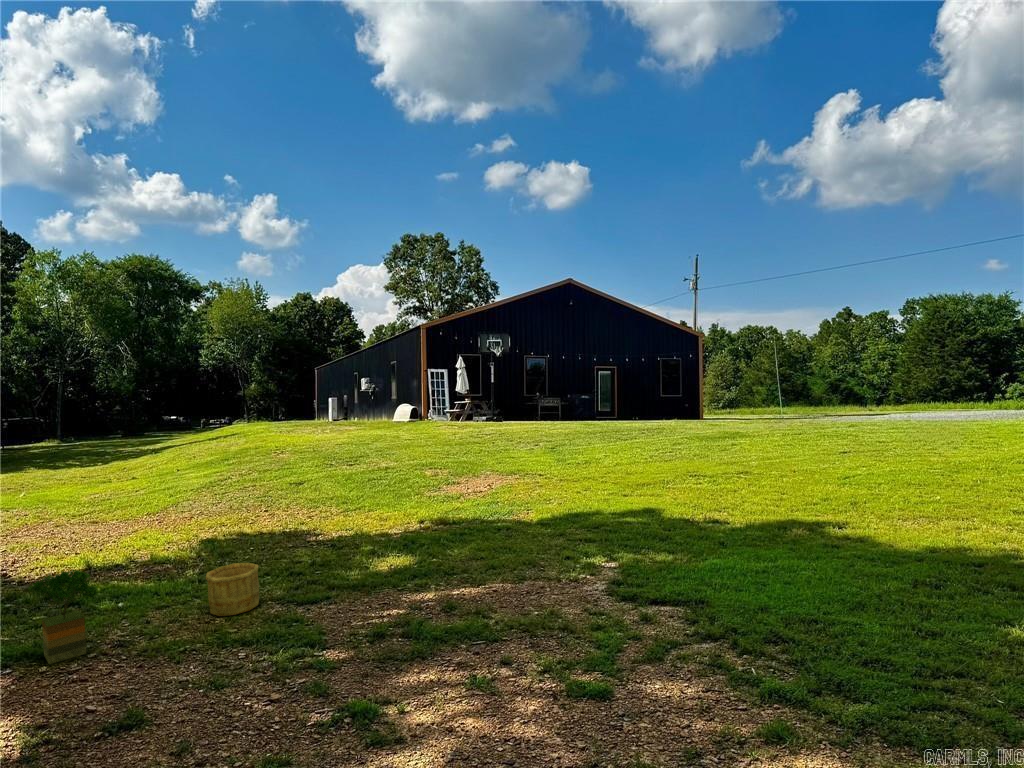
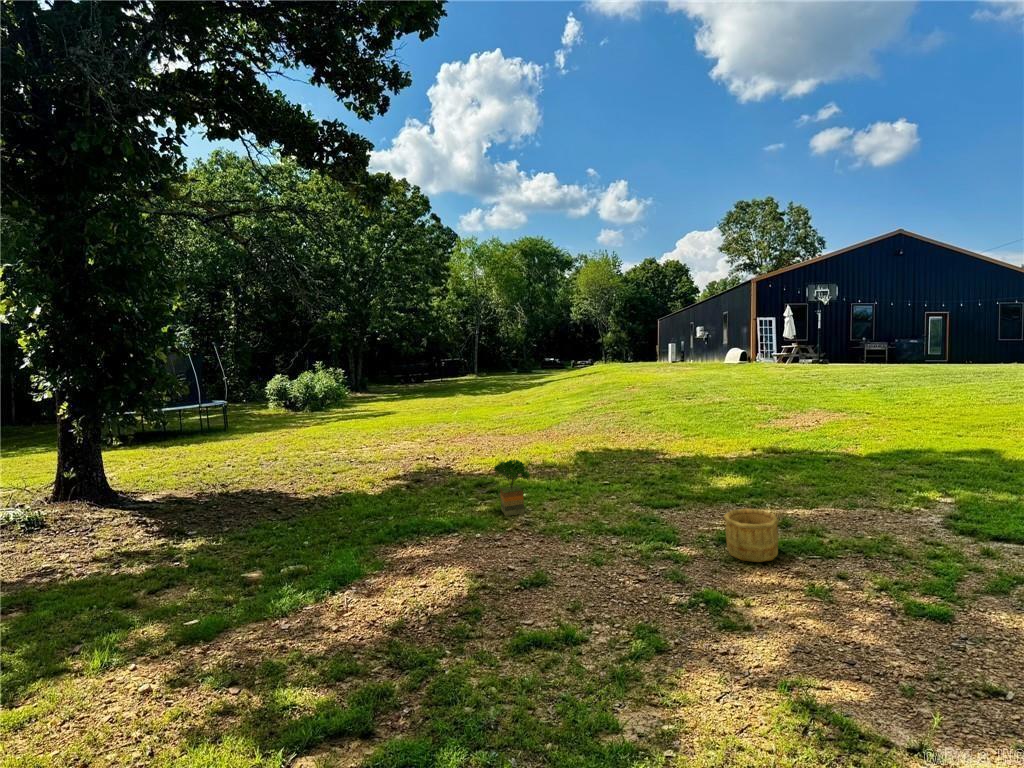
wooden bucket: present [206,563,259,616] -> present [724,509,778,562]

